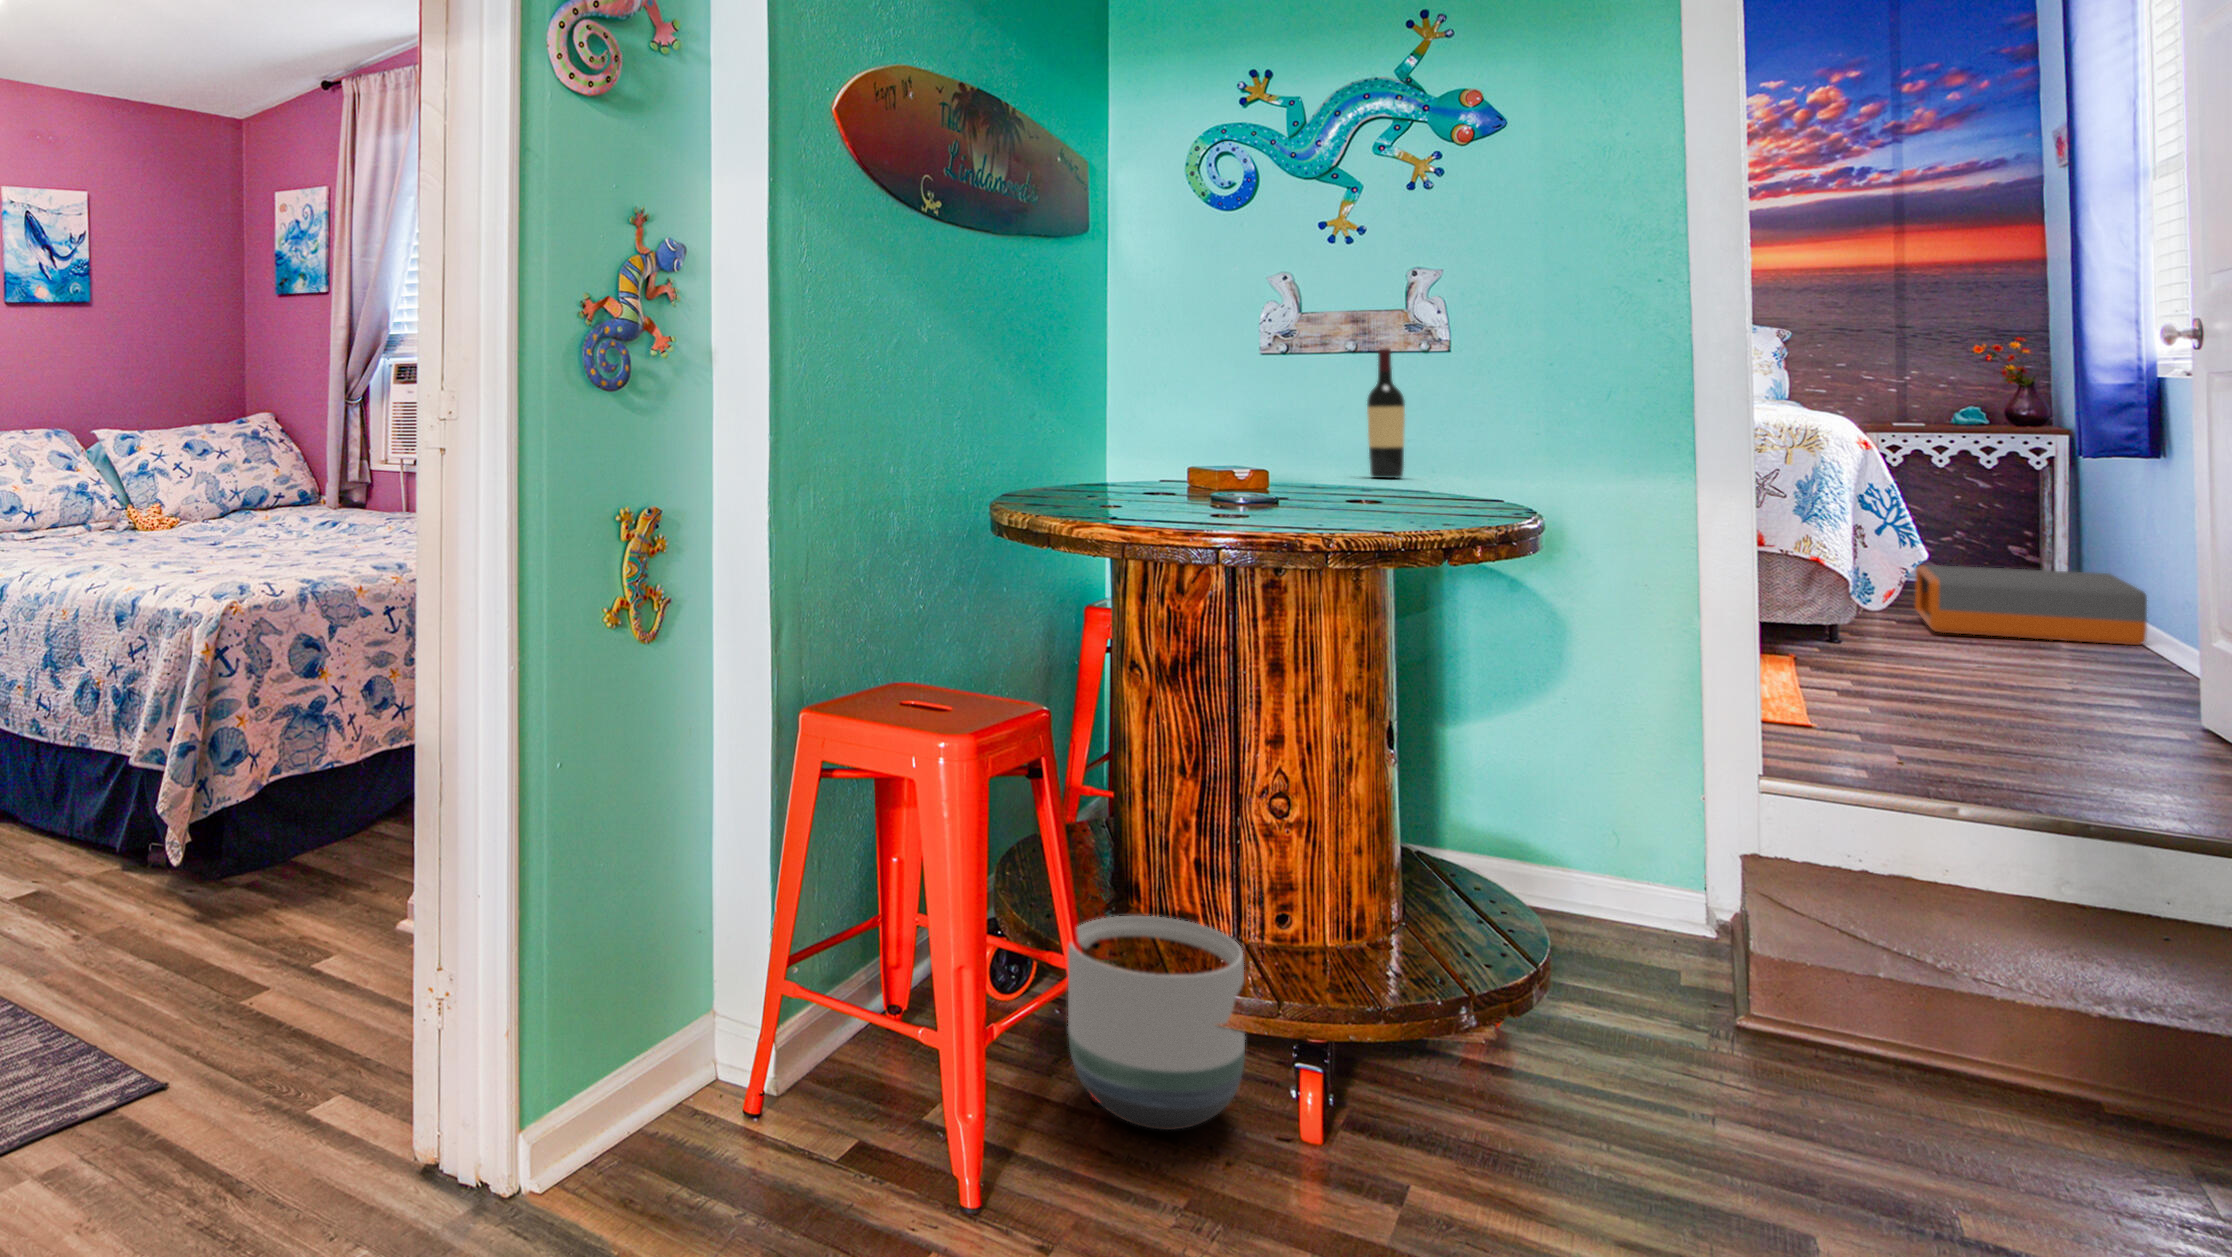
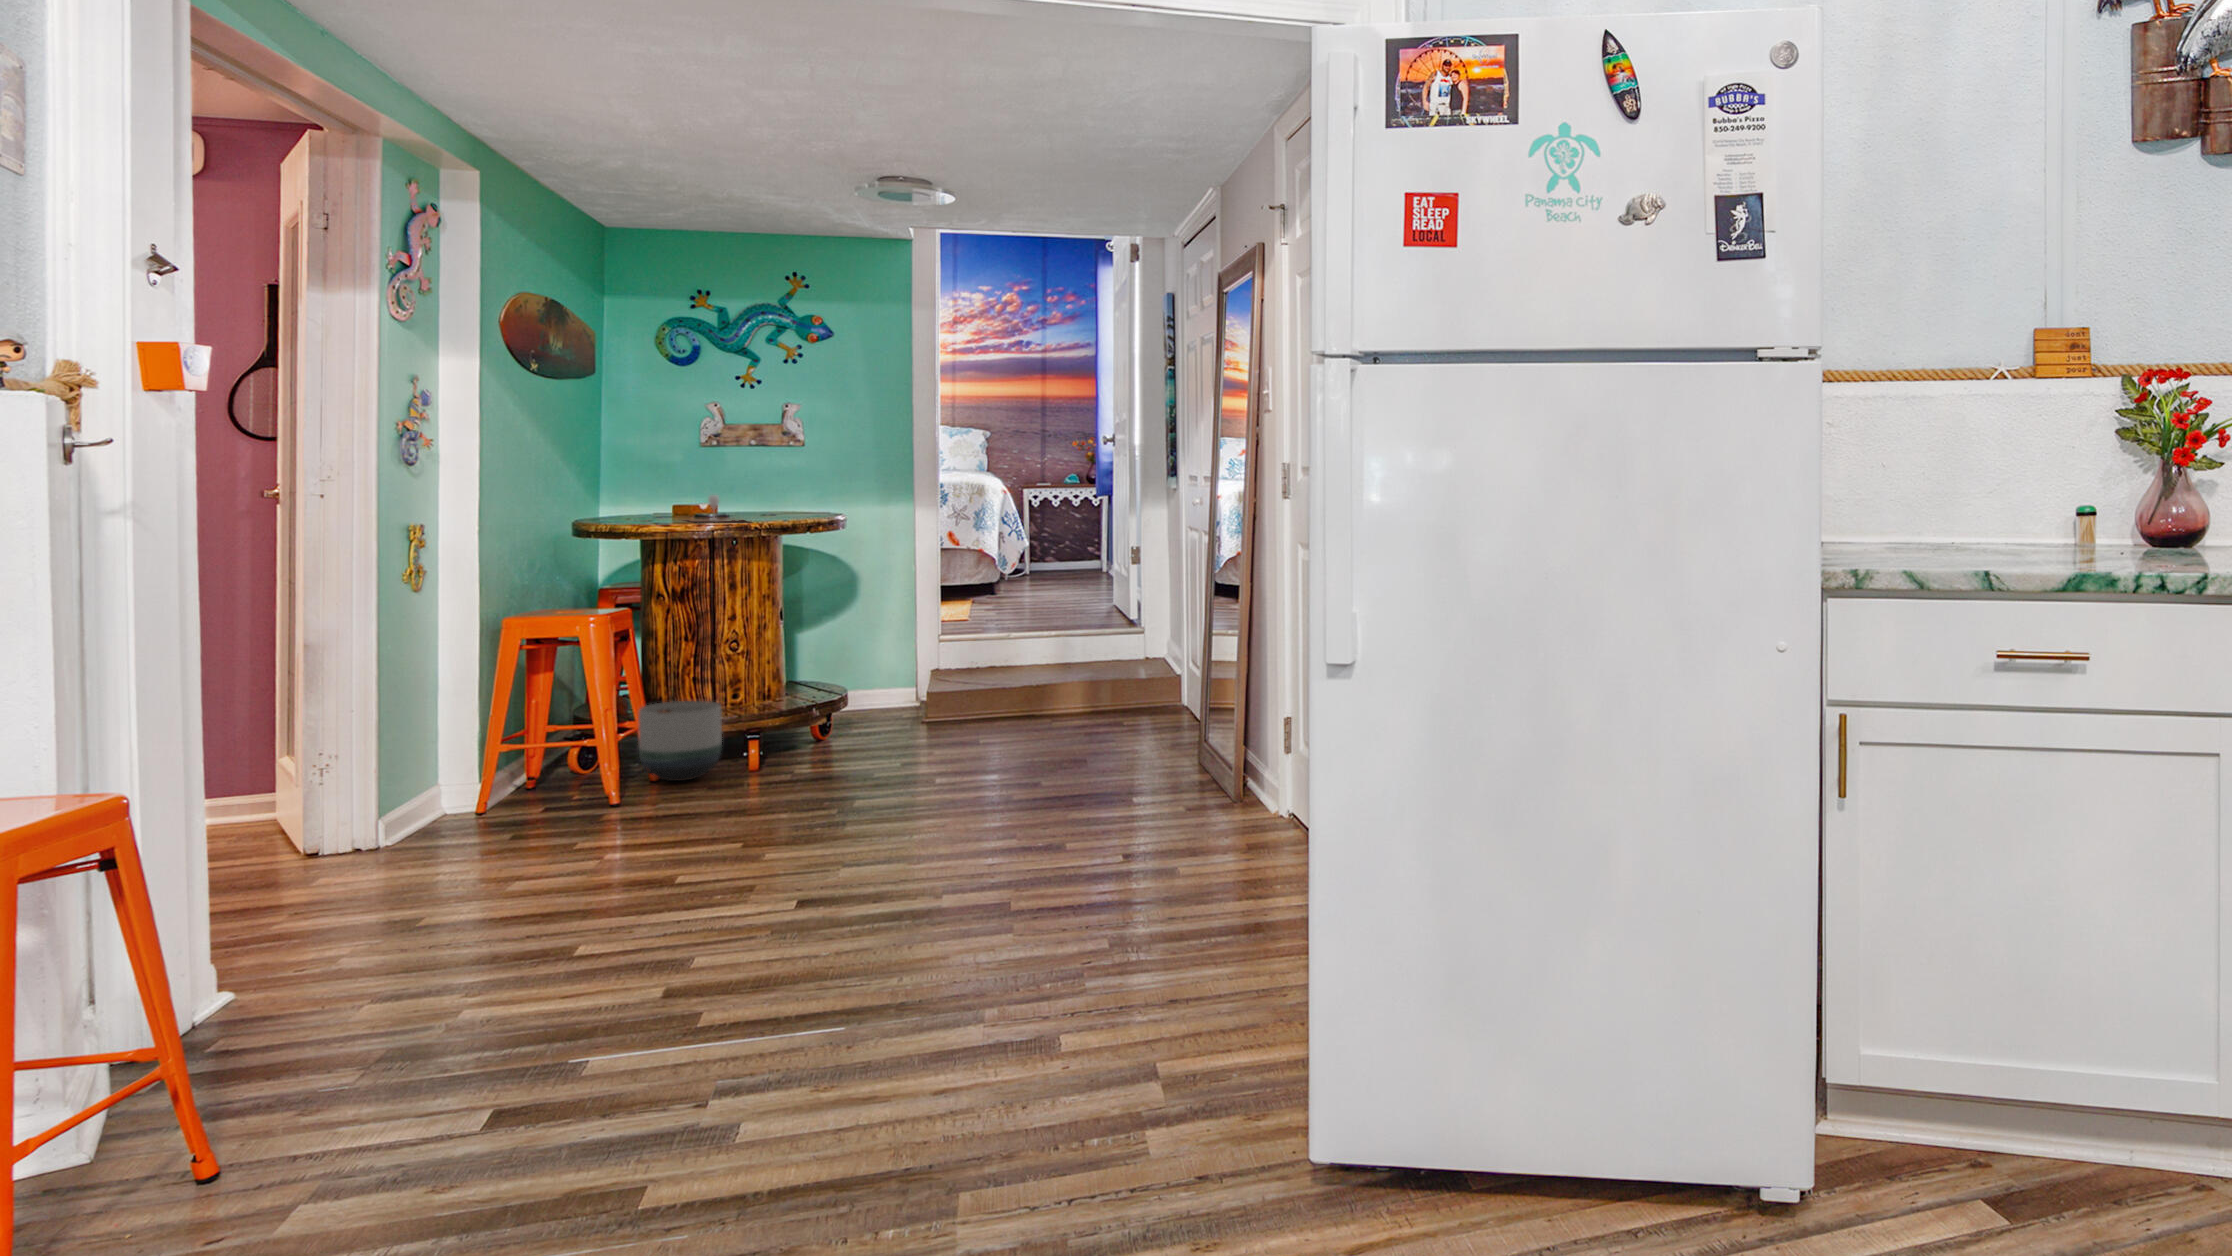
wine bottle: present [1367,348,1405,478] -> none [761,444,781,510]
wine glass: none [1170,449,1329,510] -> present [689,495,726,522]
storage box: present [1915,565,2147,645] -> none [1036,556,1119,588]

